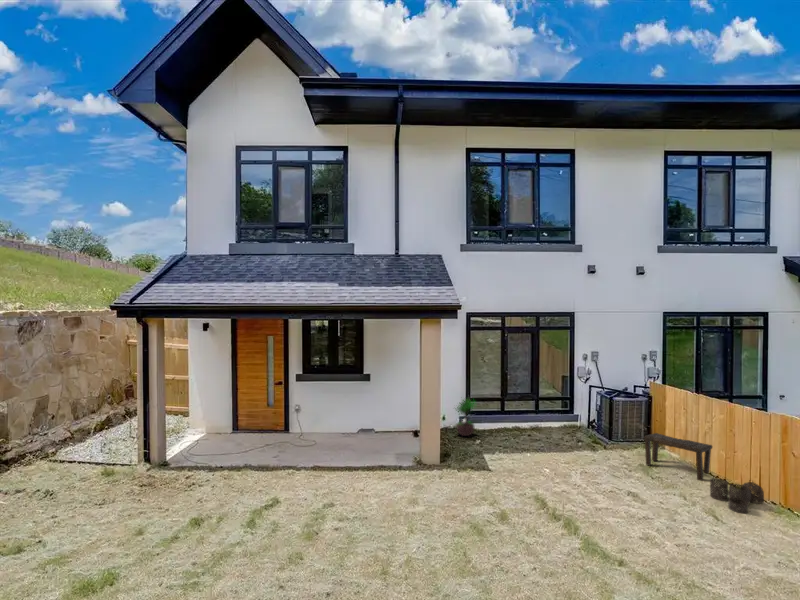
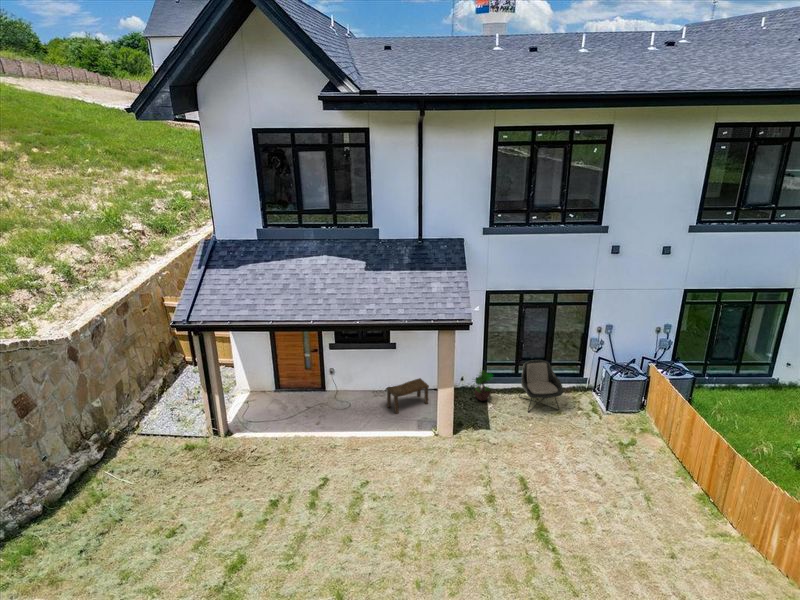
lounge chair: none [505,389,555,444] -> present [519,360,563,413]
bench: present [644,433,712,480] -> present [387,378,429,414]
woven basket: present [710,478,764,513] -> none [673,472,716,508]

